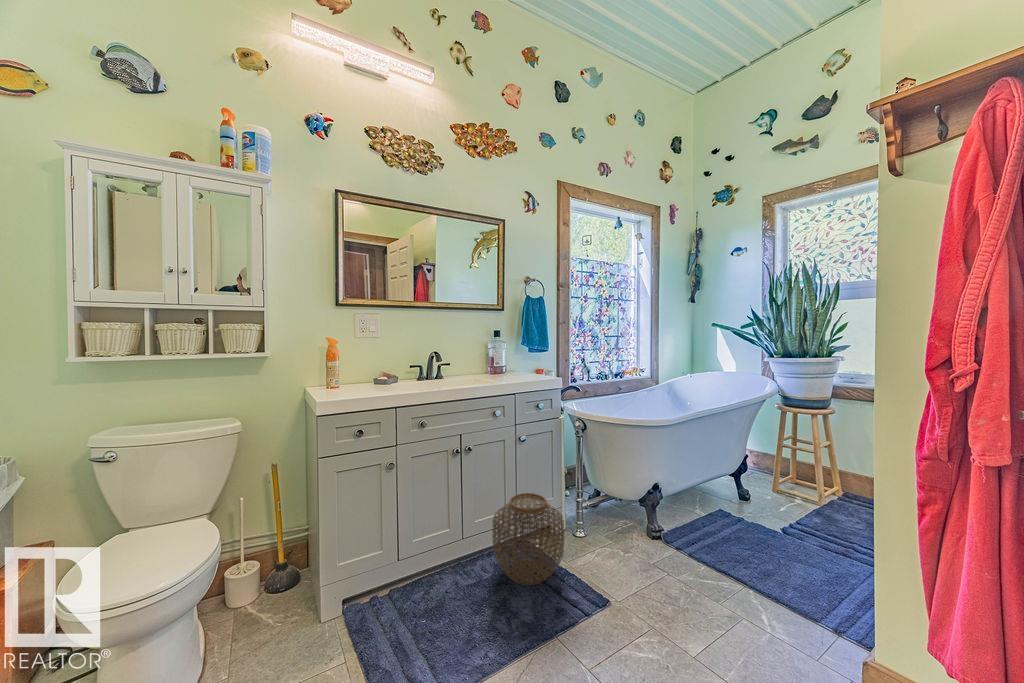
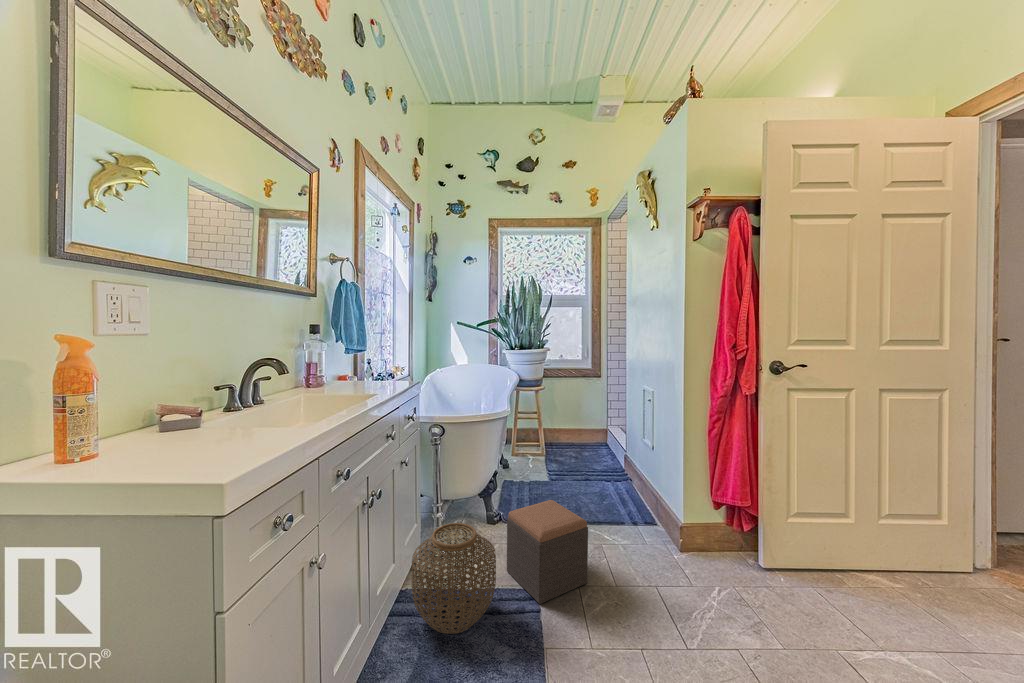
footstool: none [594,513,670,631] -> present [507,500,588,604]

